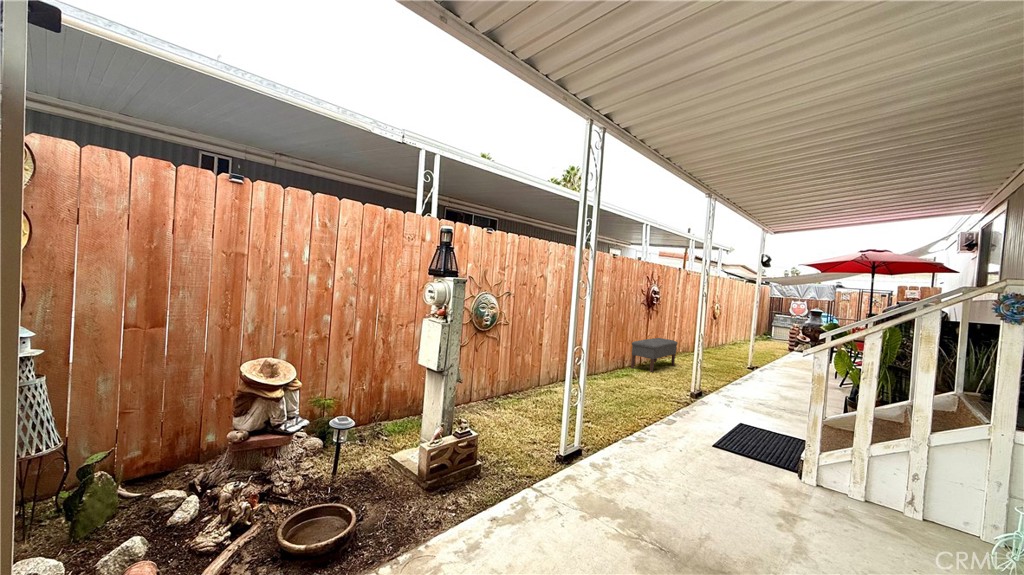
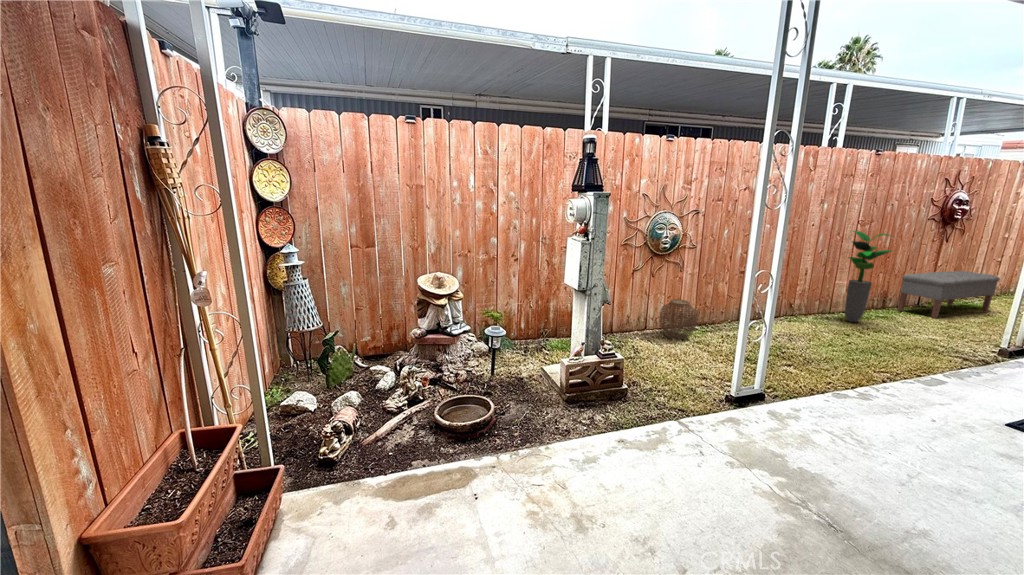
potted plant: none [602,310,631,379] -> present [845,231,892,322]
woven basket: none [484,370,516,407] -> present [659,299,698,339]

